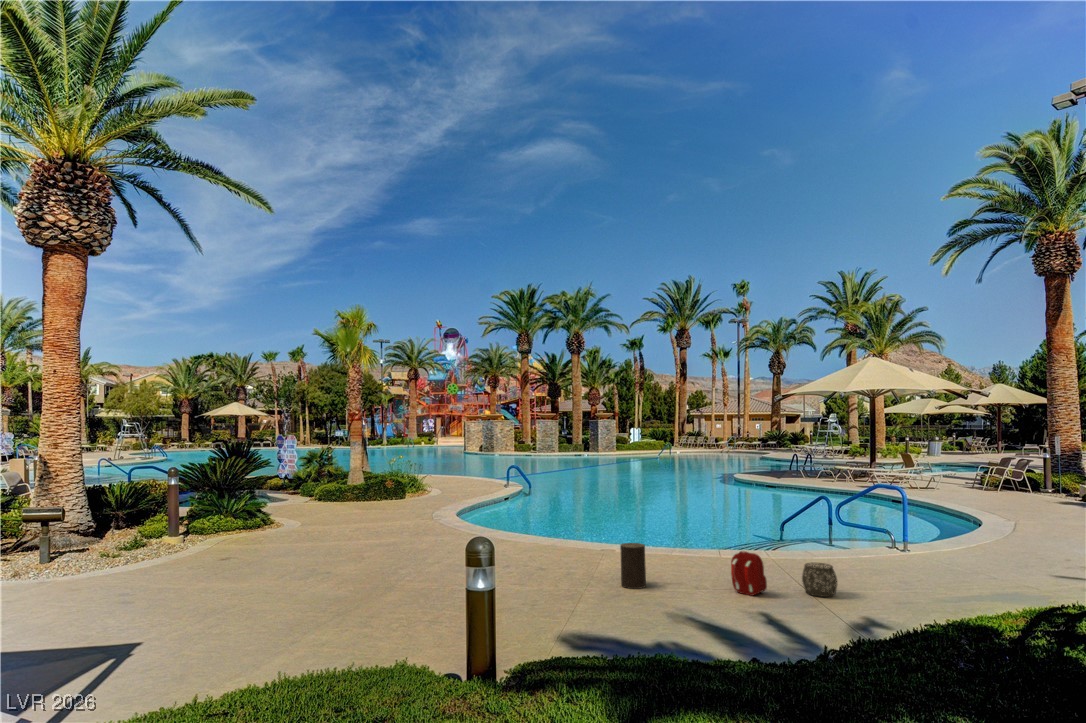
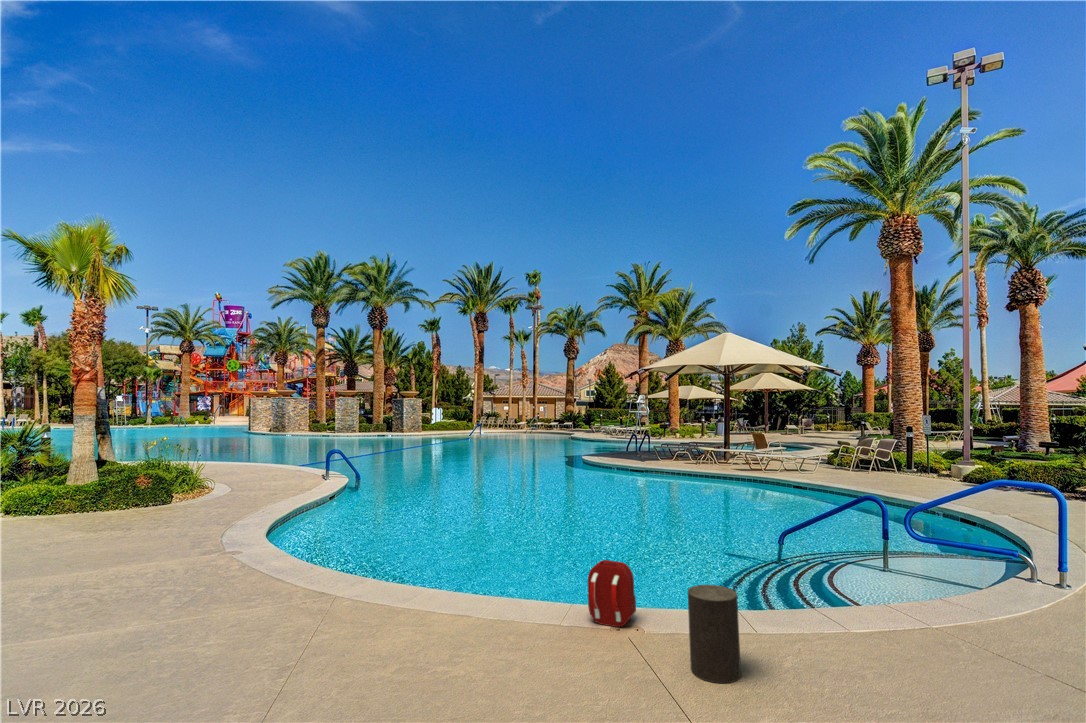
backpack: present [731,551,767,596] -> present [588,560,636,627]
woven basket: present [802,563,837,597] -> none [965,586,1035,650]

